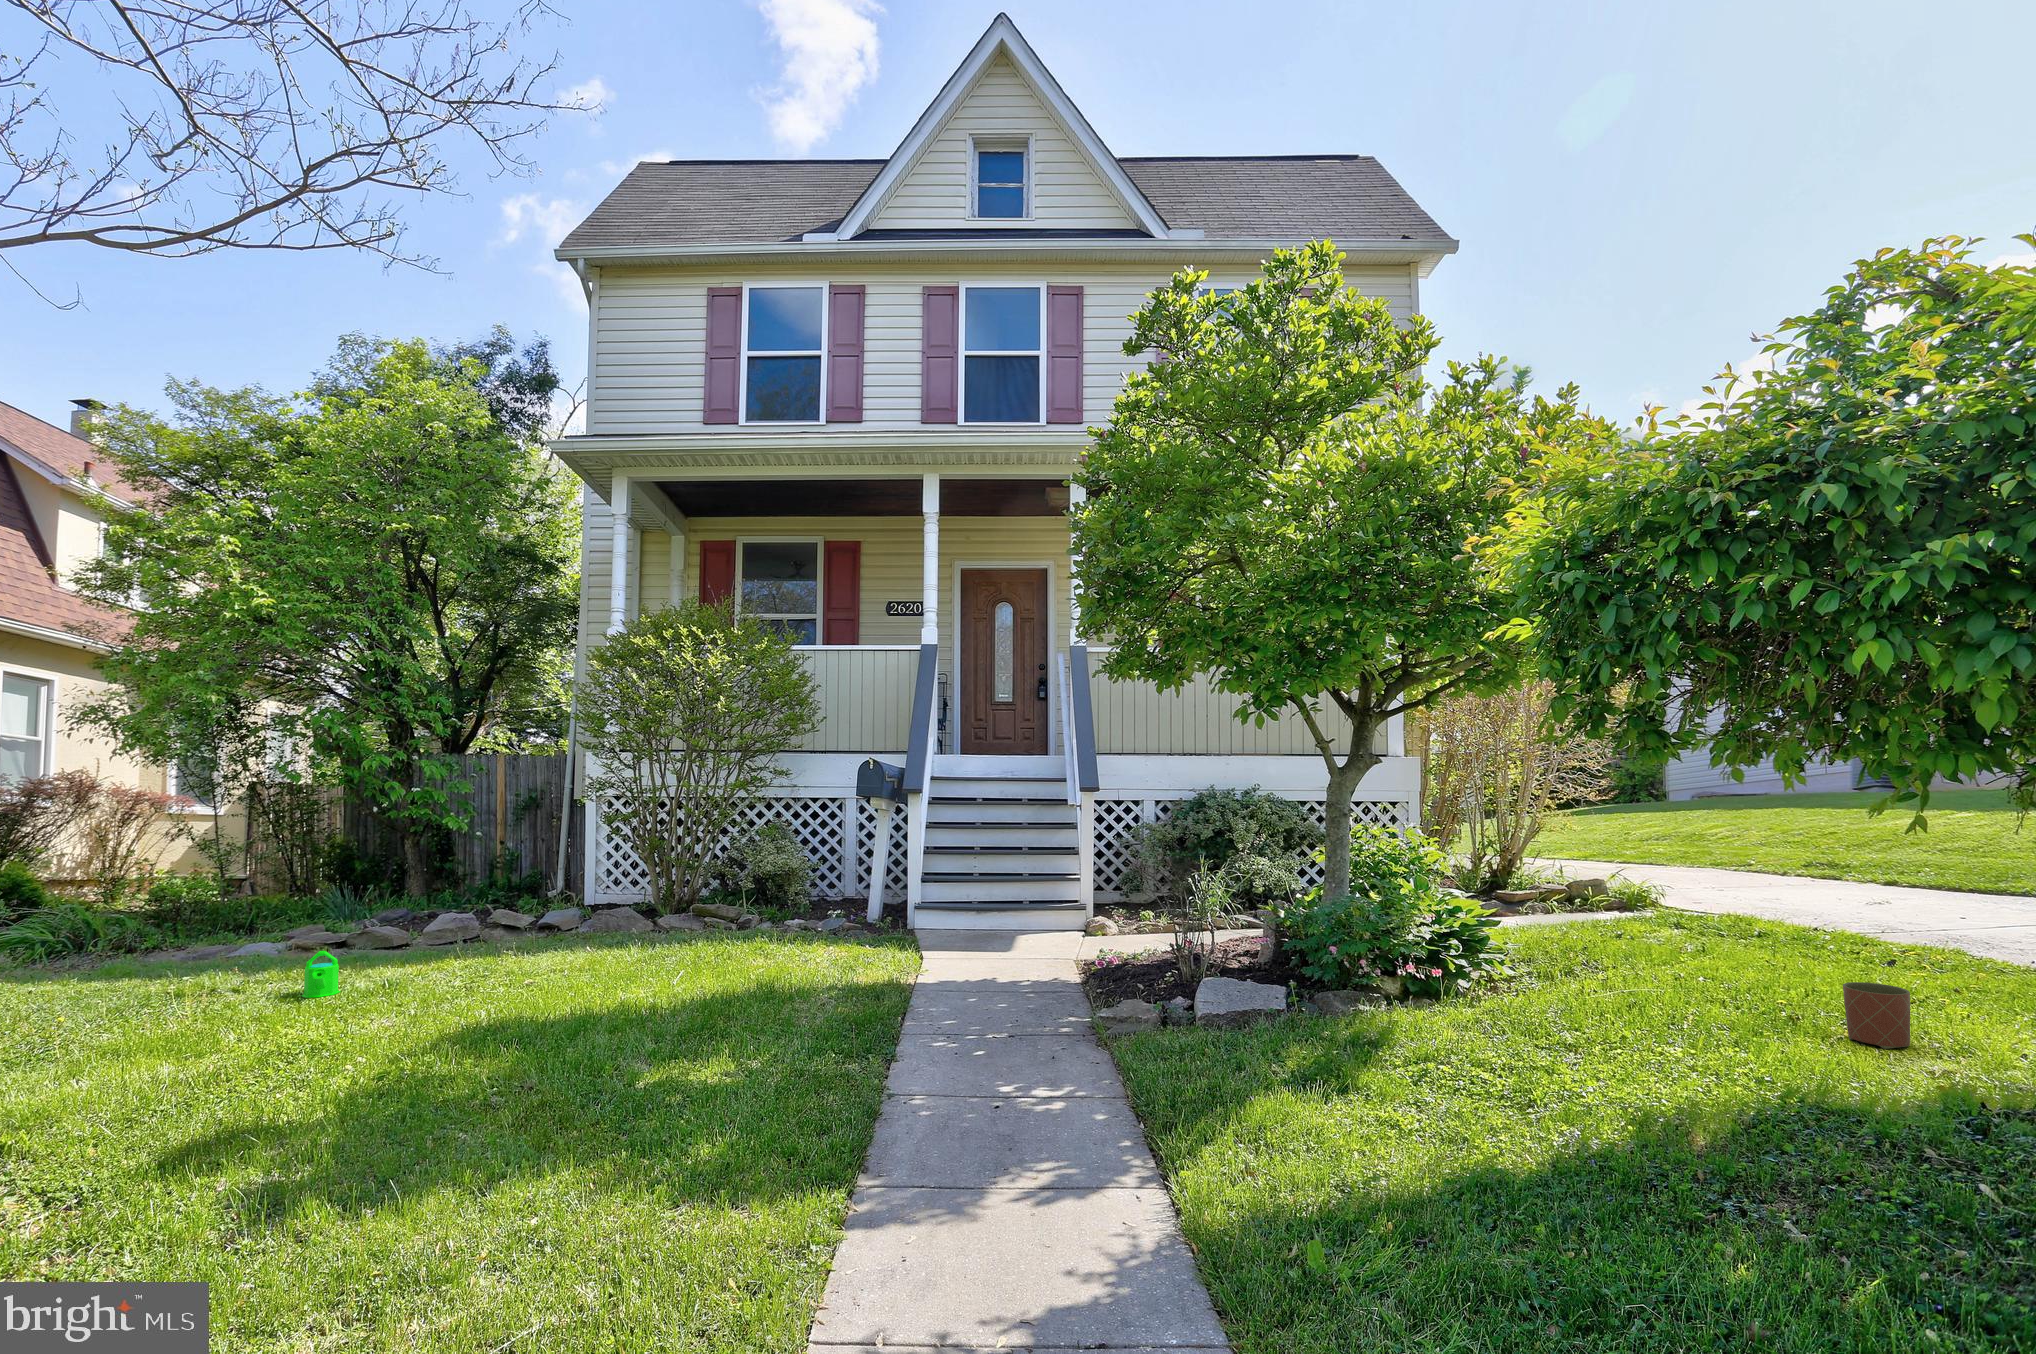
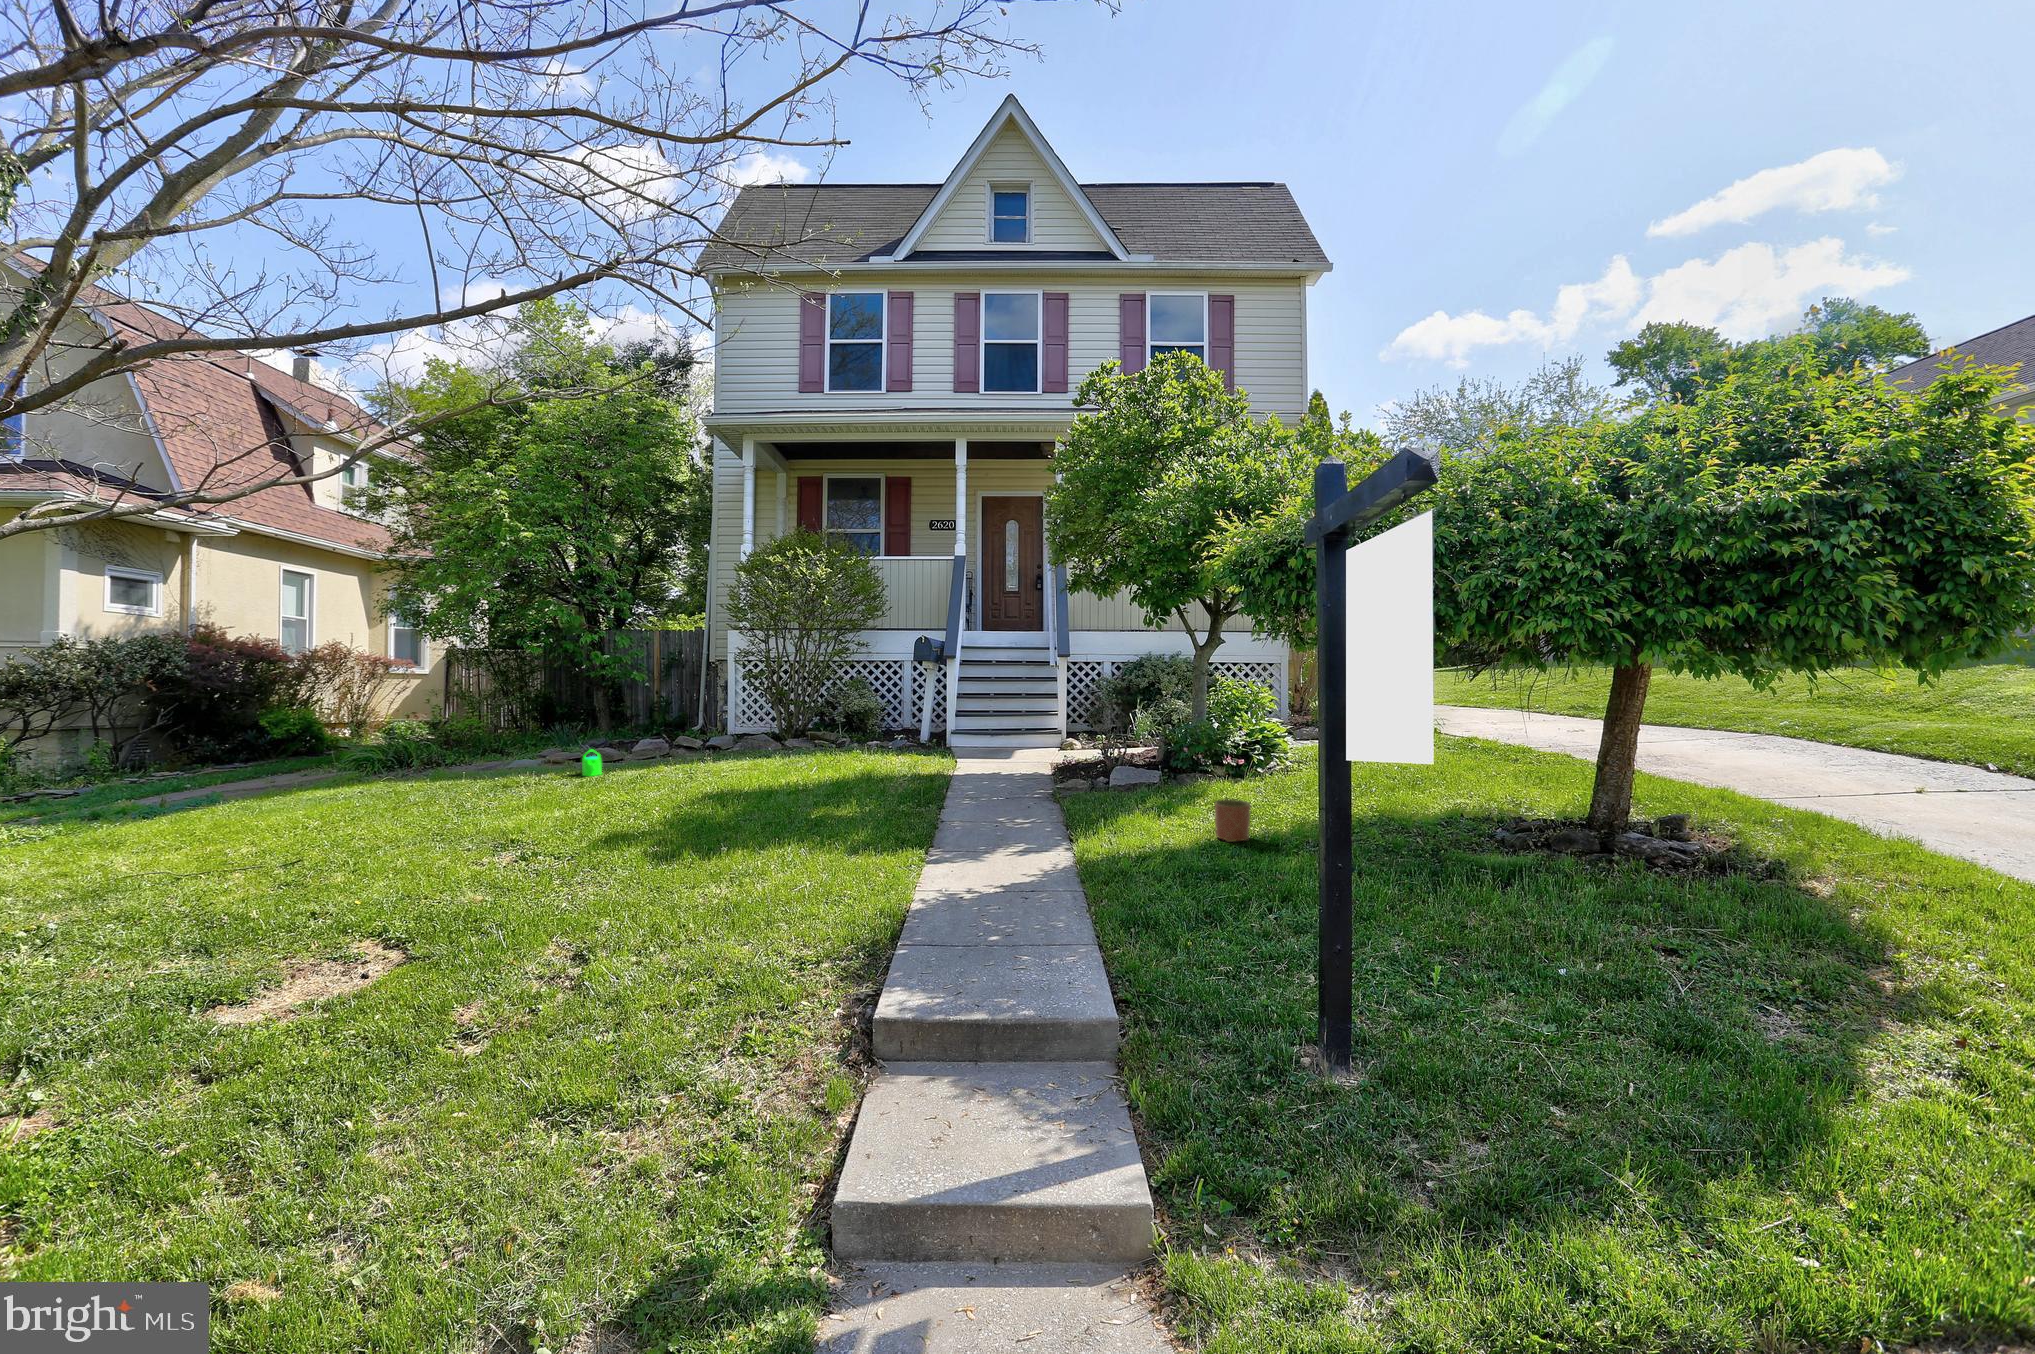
planter: present [1843,982,1910,1049] -> present [1215,799,1251,842]

